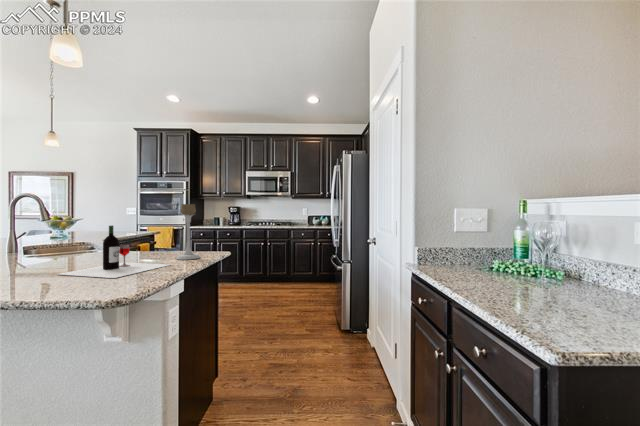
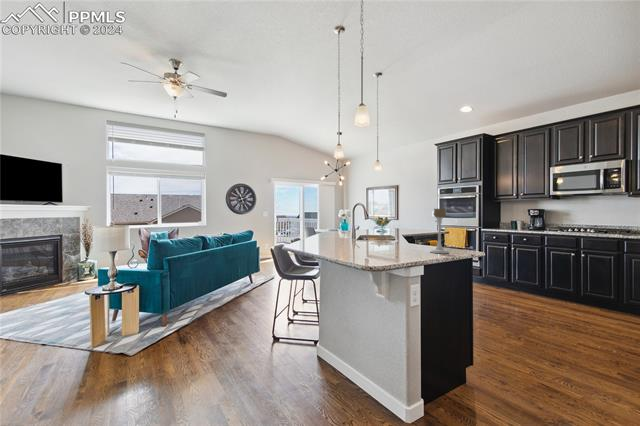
wine bottle: present [59,225,168,278] -> none [359,224,421,256]

